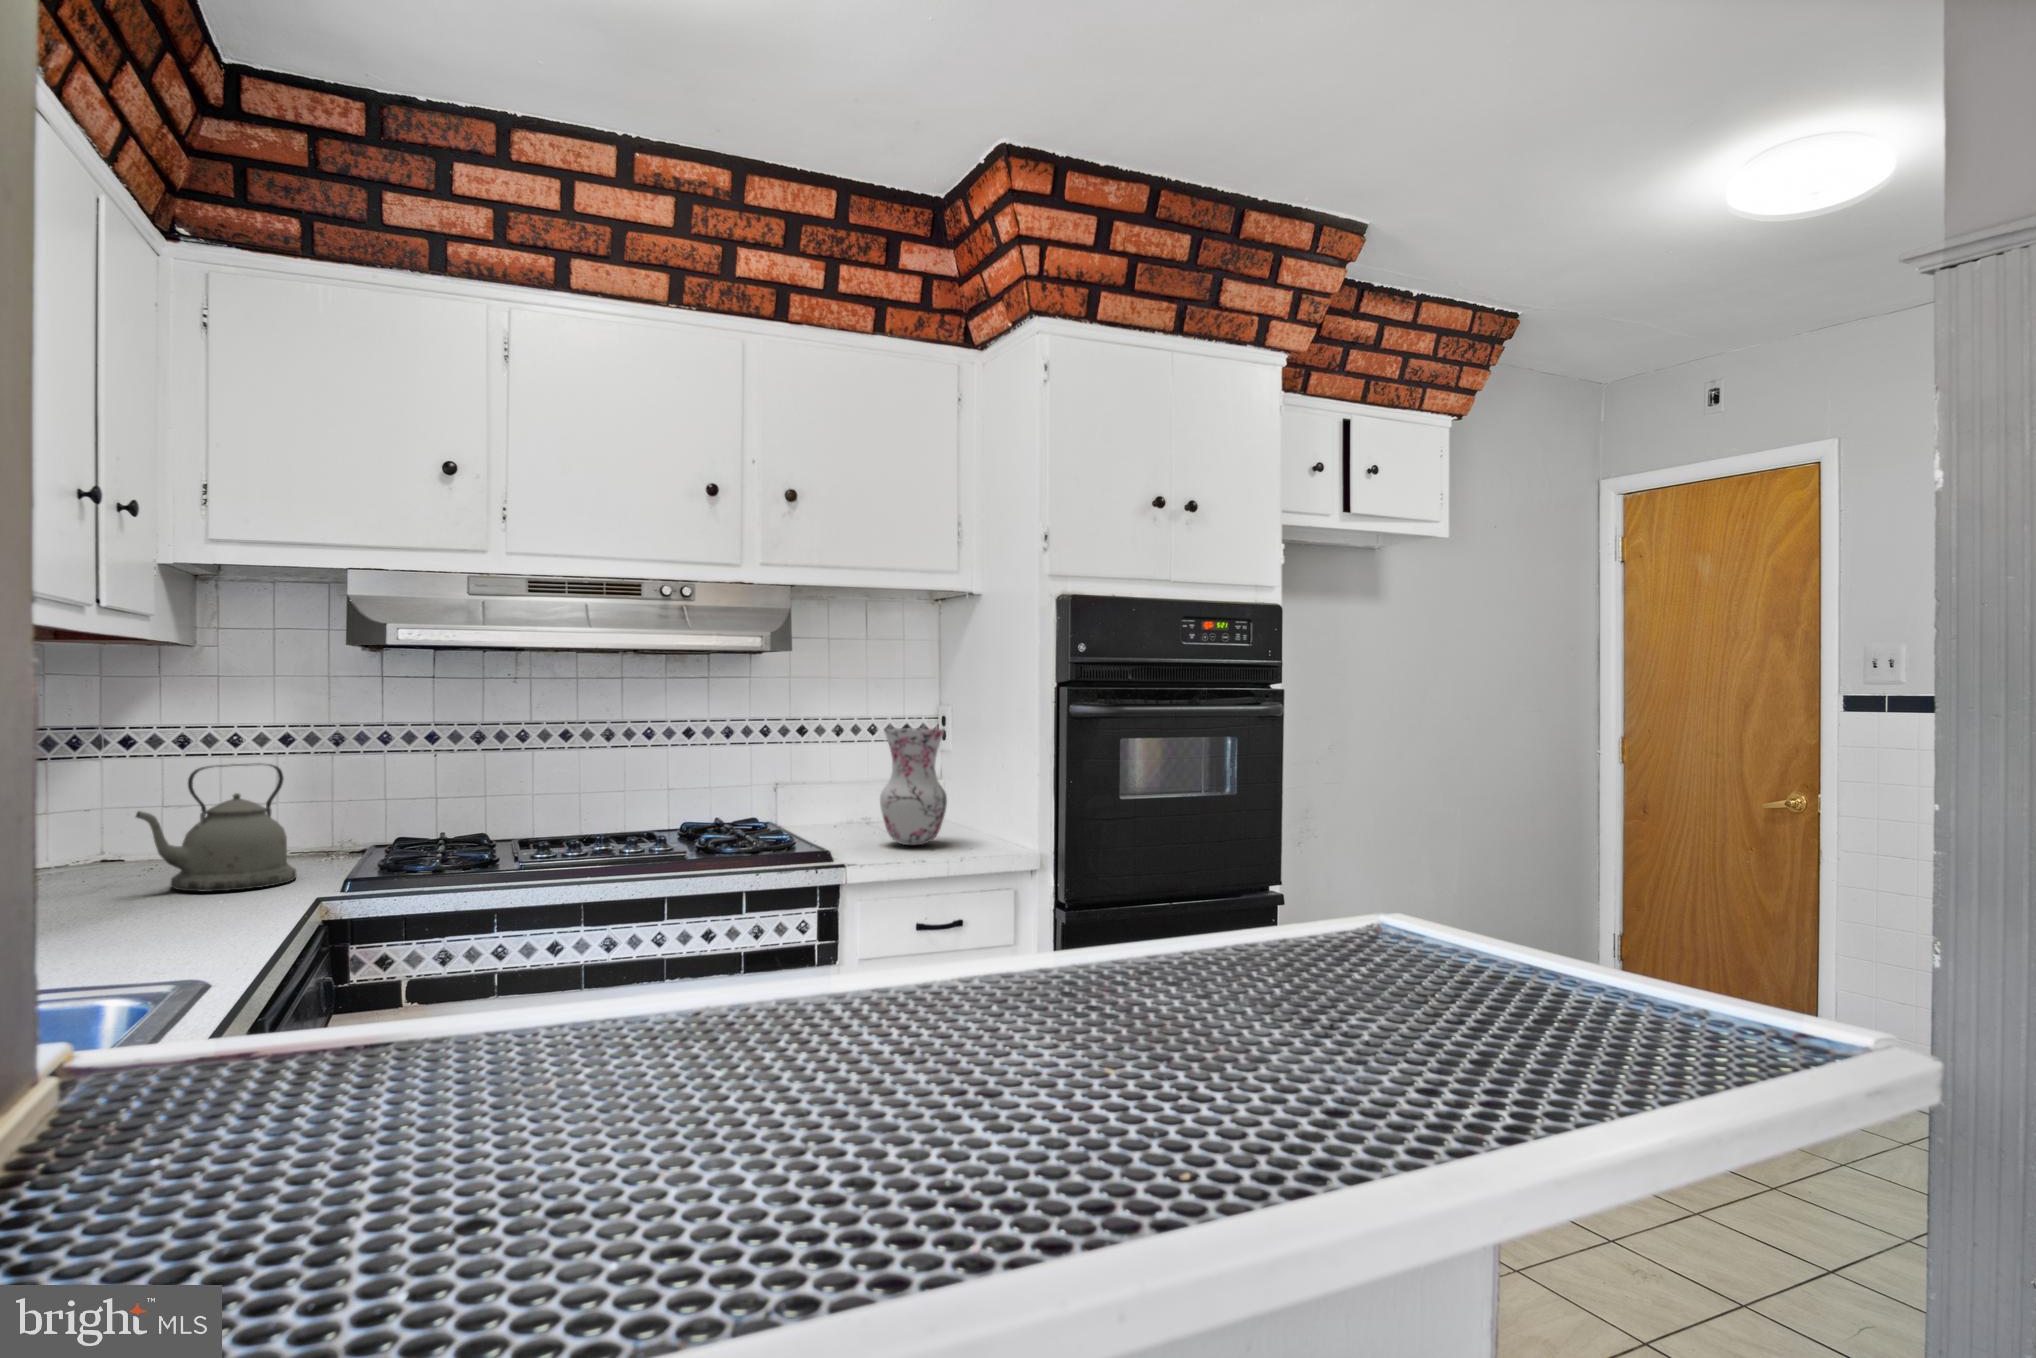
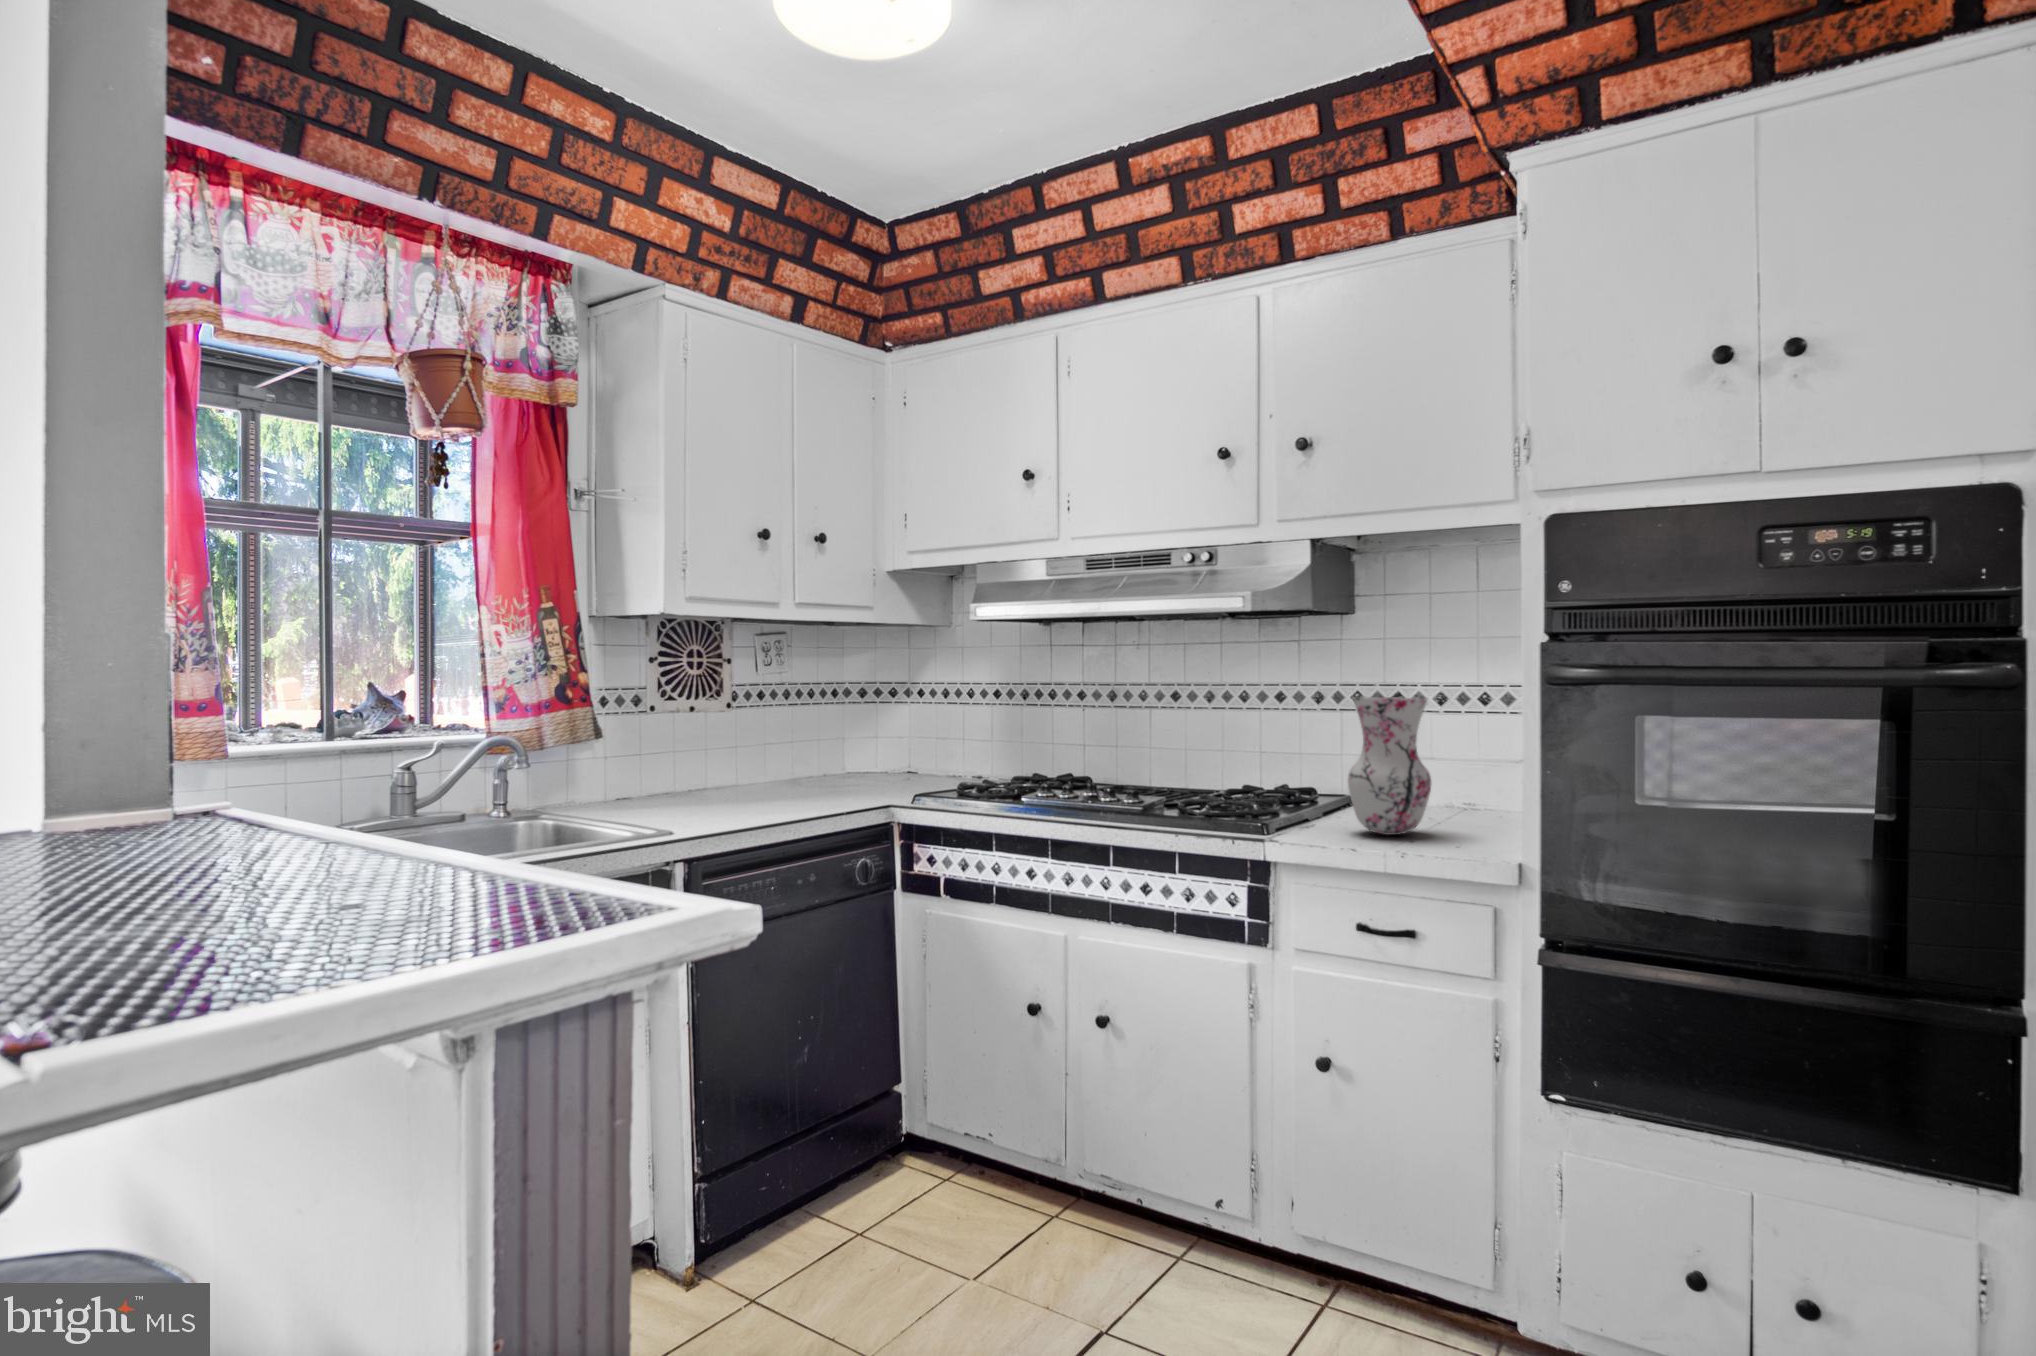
kettle: present [136,764,296,892] -> none [848,710,944,797]

